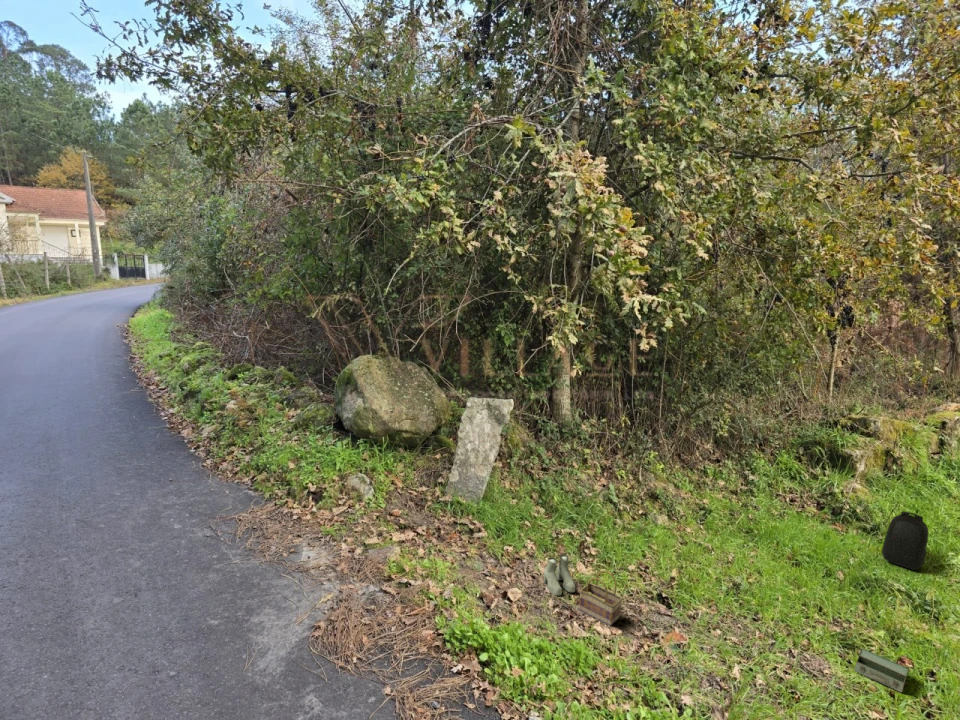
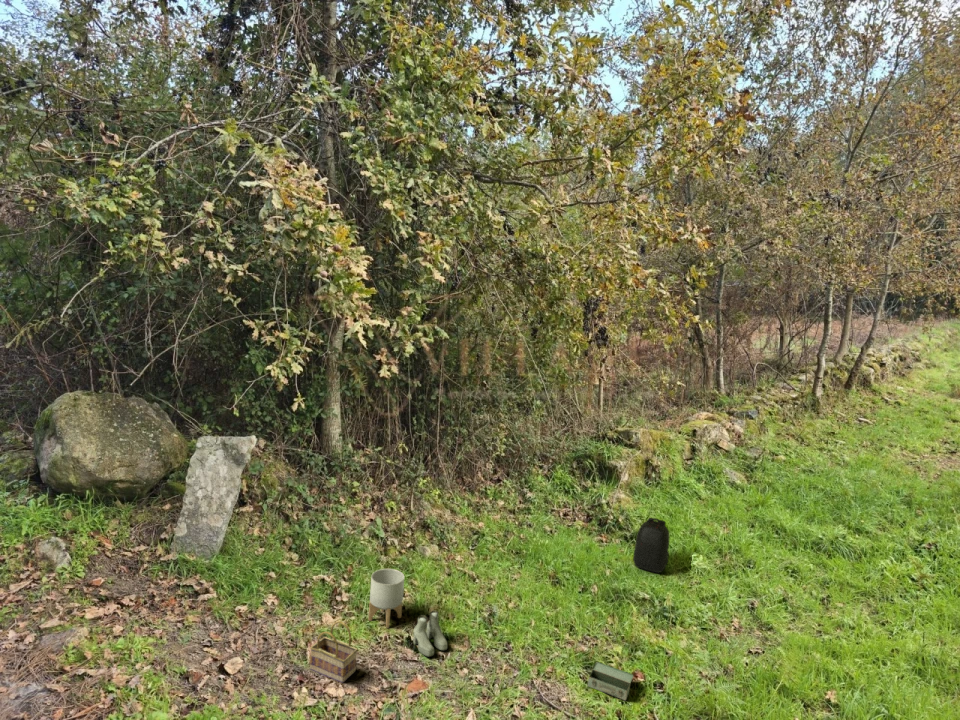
planter: none [618,530,654,584] -> present [368,569,404,628]
boots: present [544,554,575,596] -> present [413,610,447,657]

